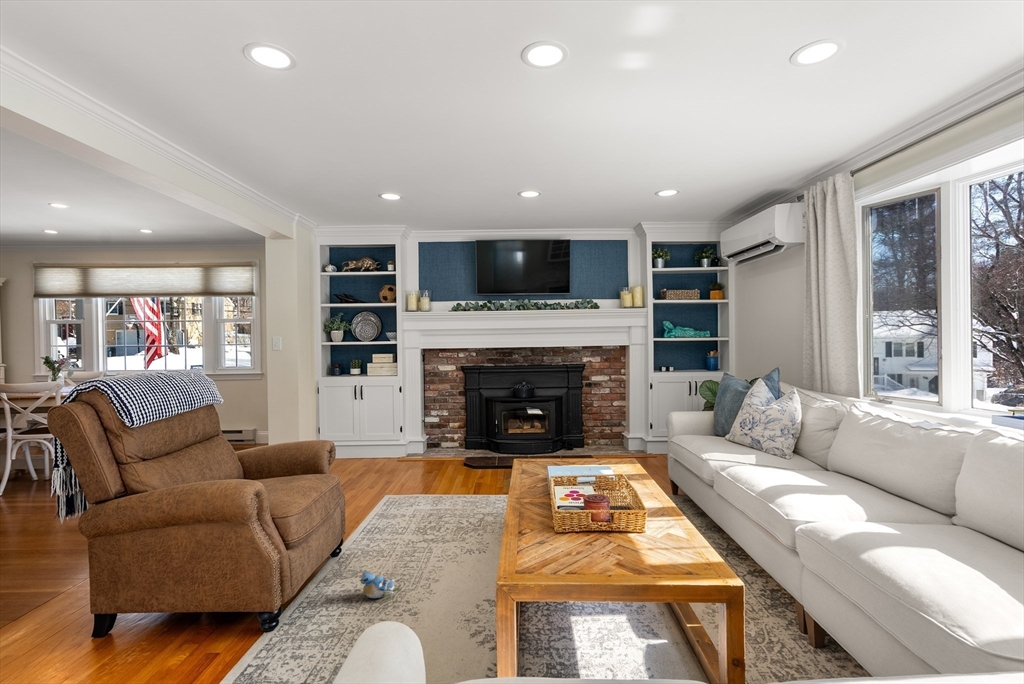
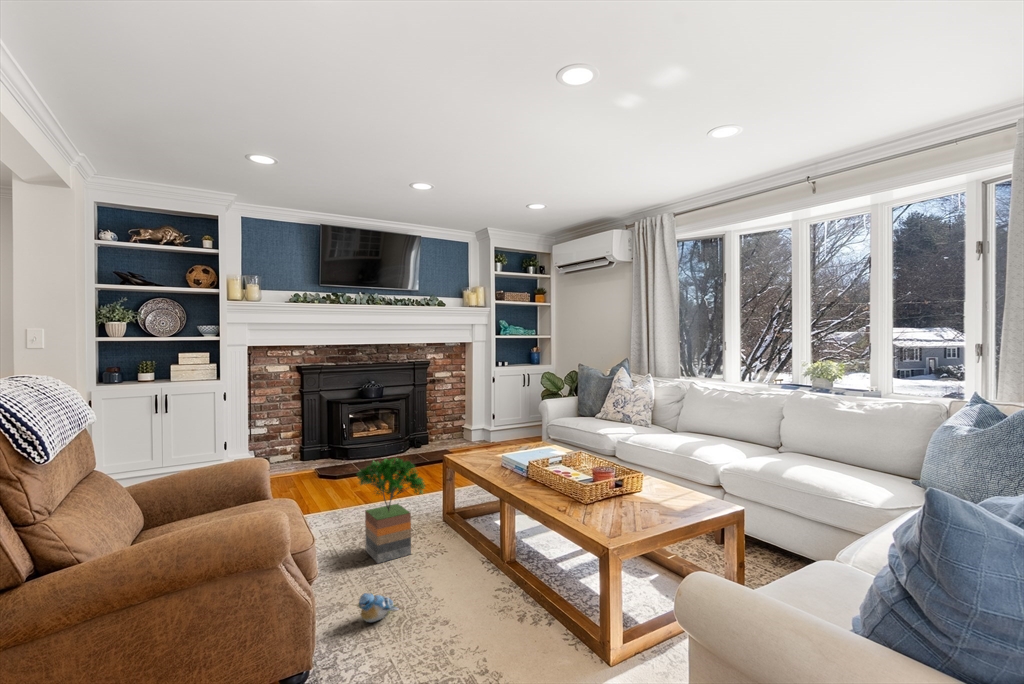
potted tree: none [416,456,475,551] -> present [357,458,425,563]

